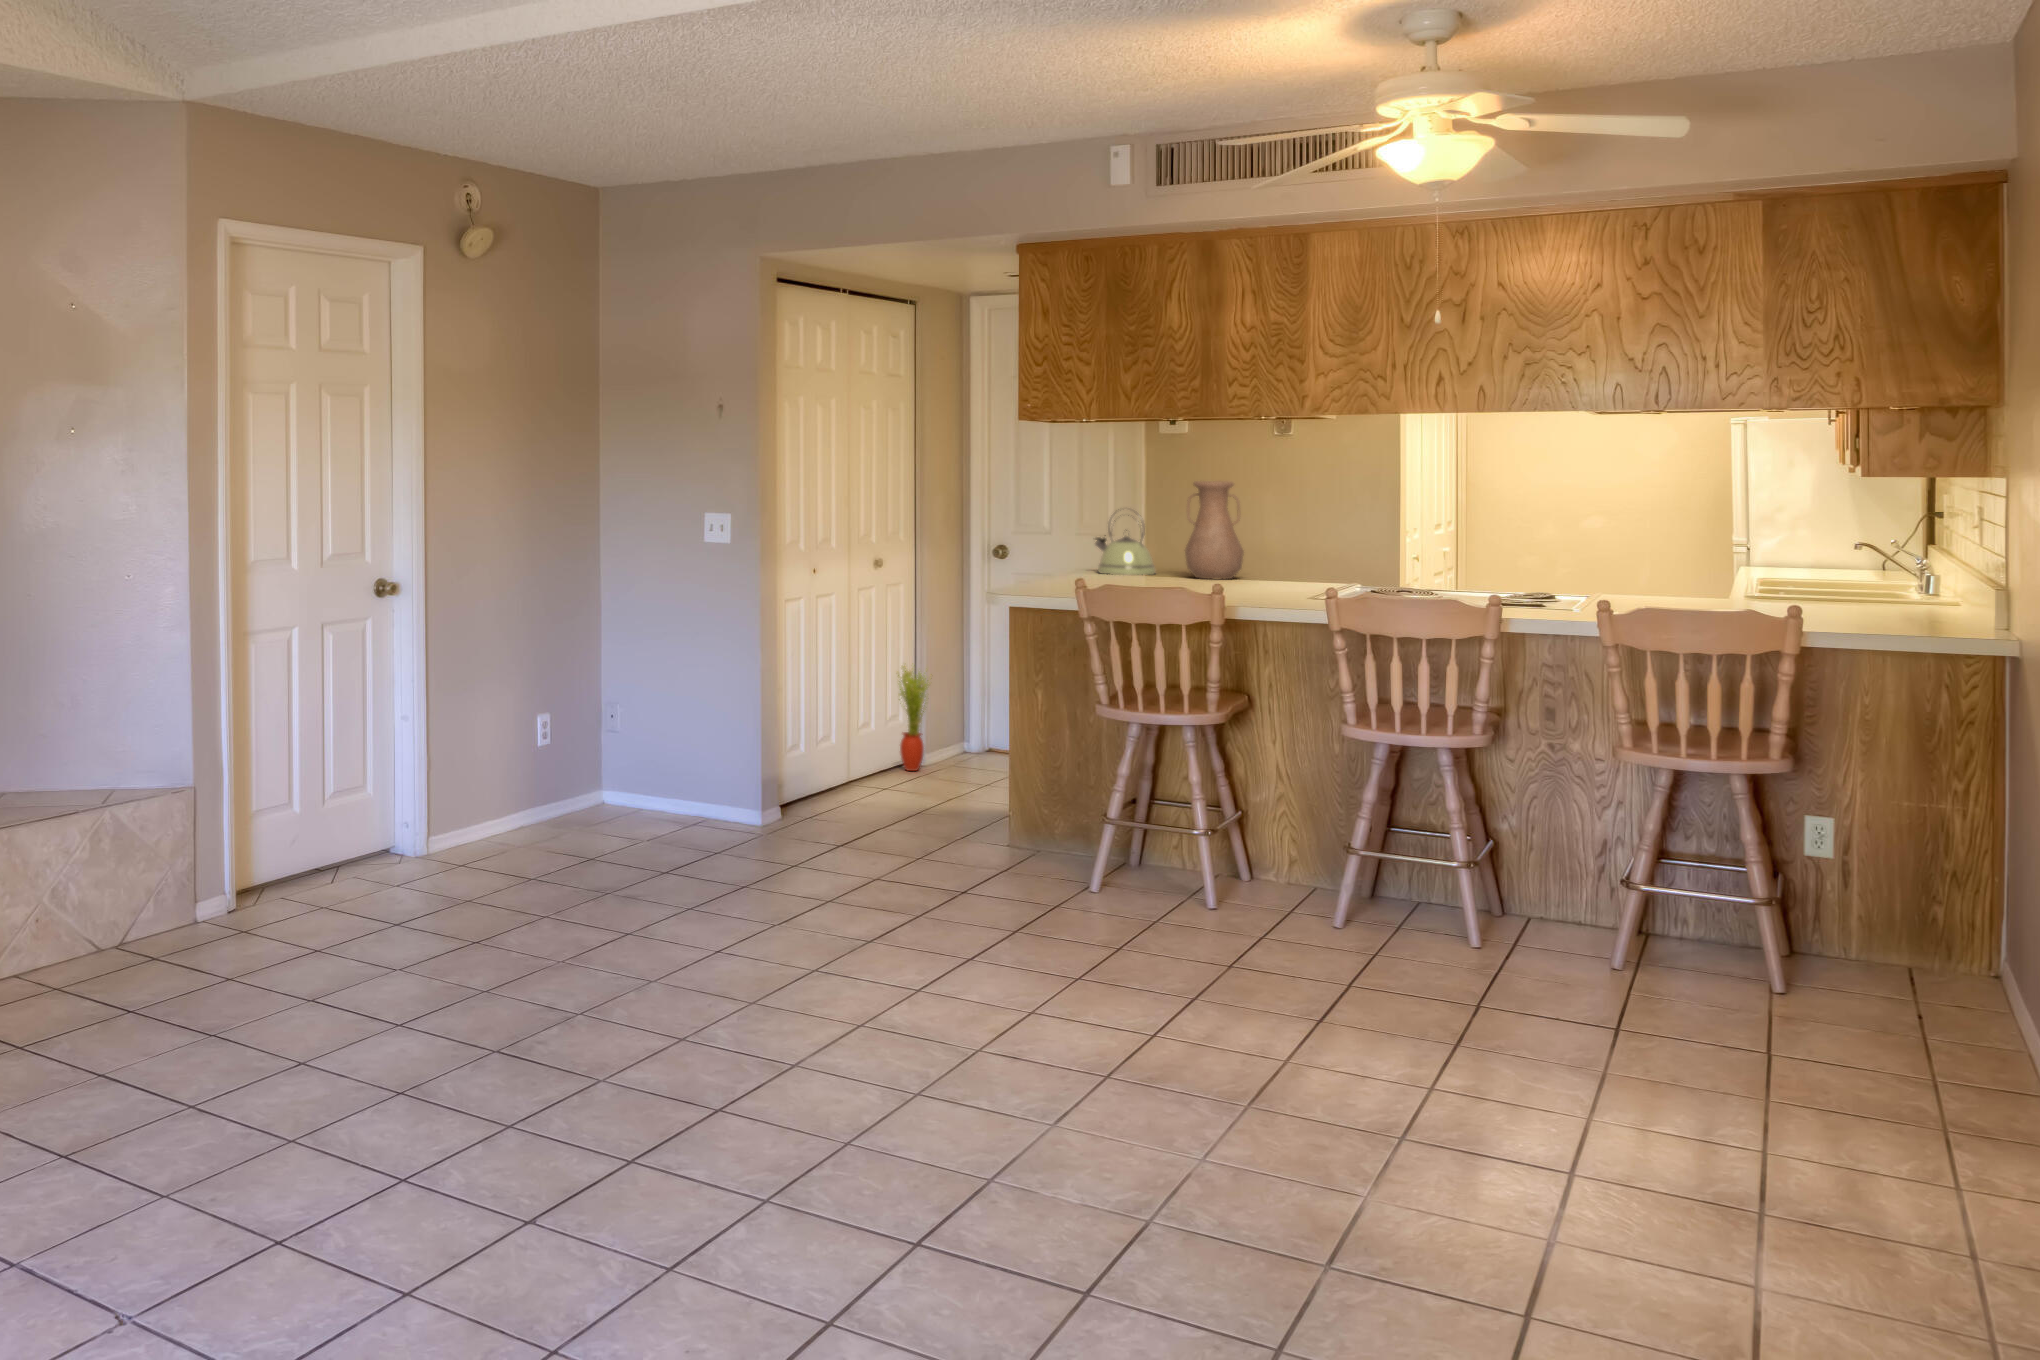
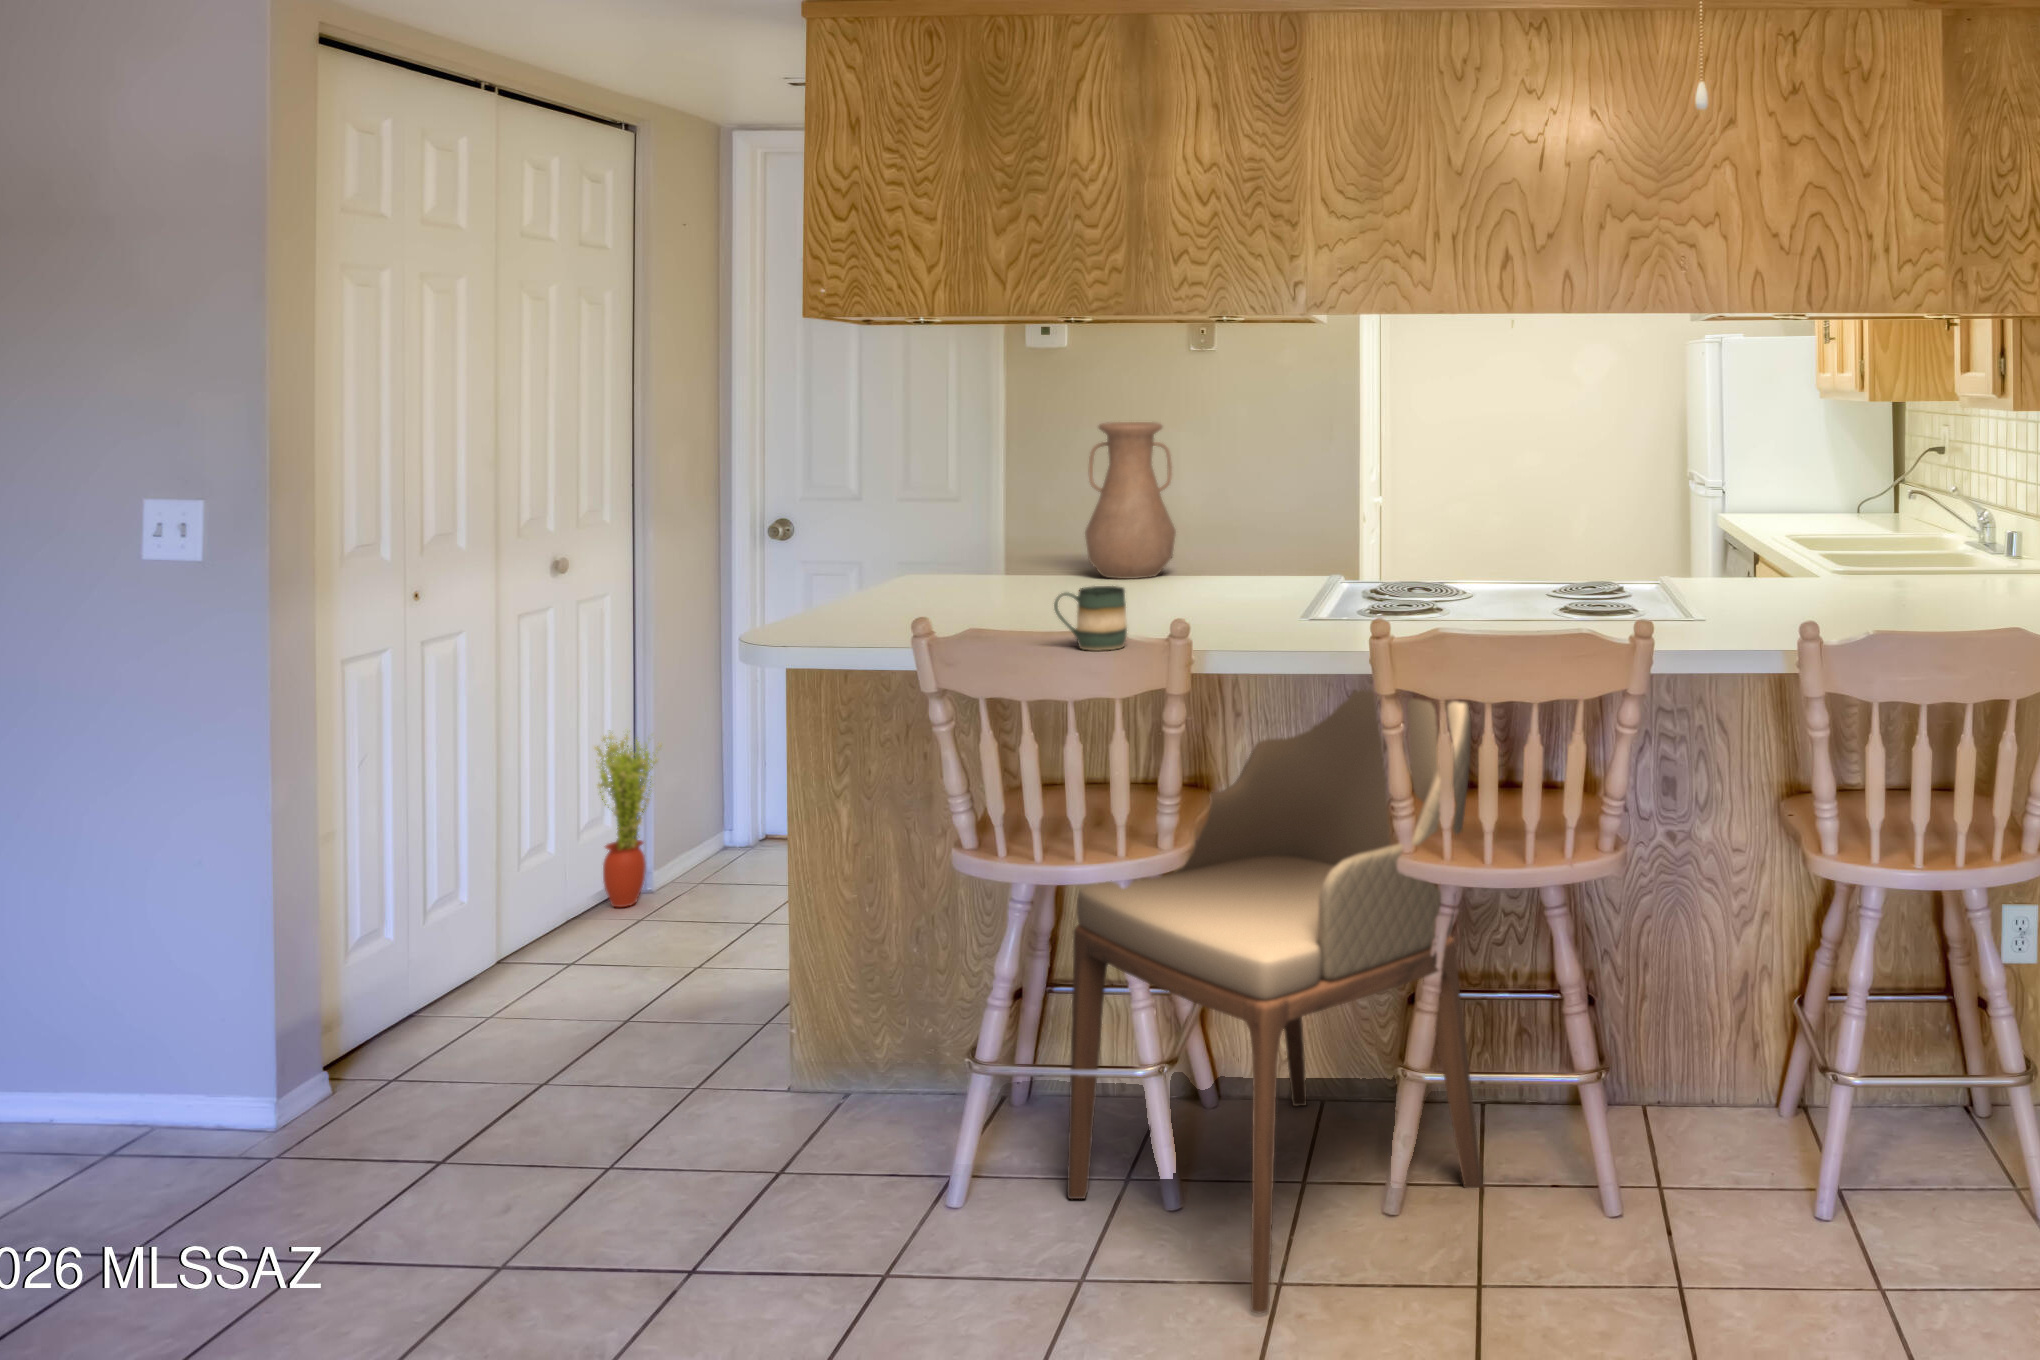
kettle: present [1095,509,1155,575] -> none [935,466,1035,575]
mug: none [1150,564,1190,597] -> present [1054,586,1127,651]
armchair: none [1160,618,1406,945] -> present [1067,690,1483,1313]

